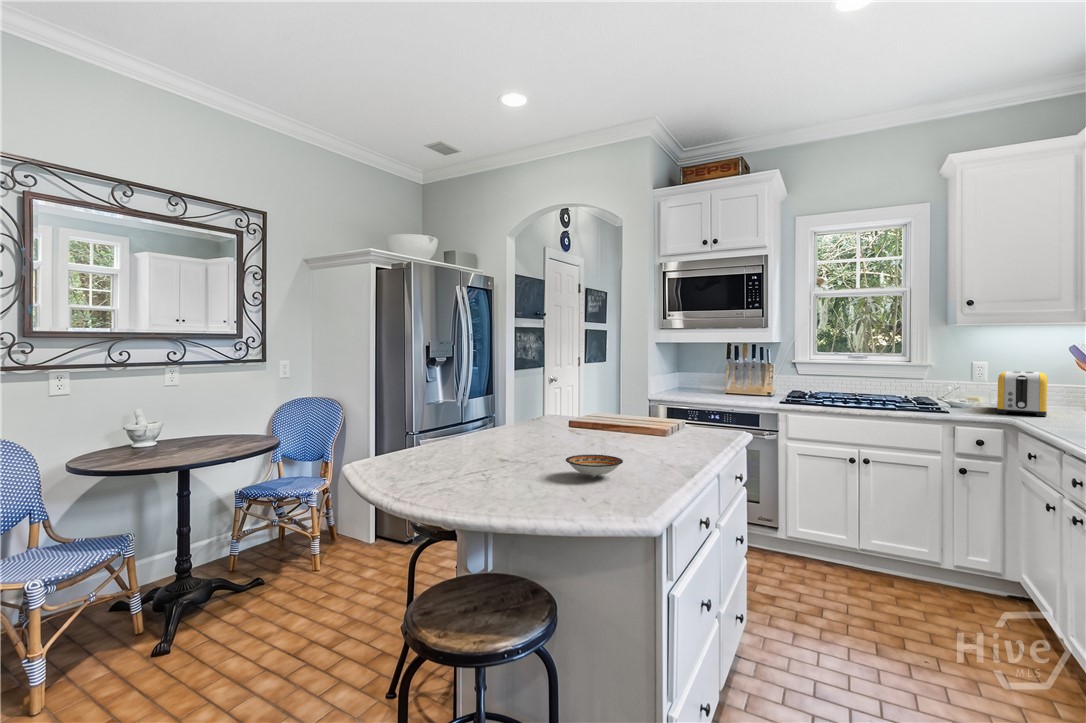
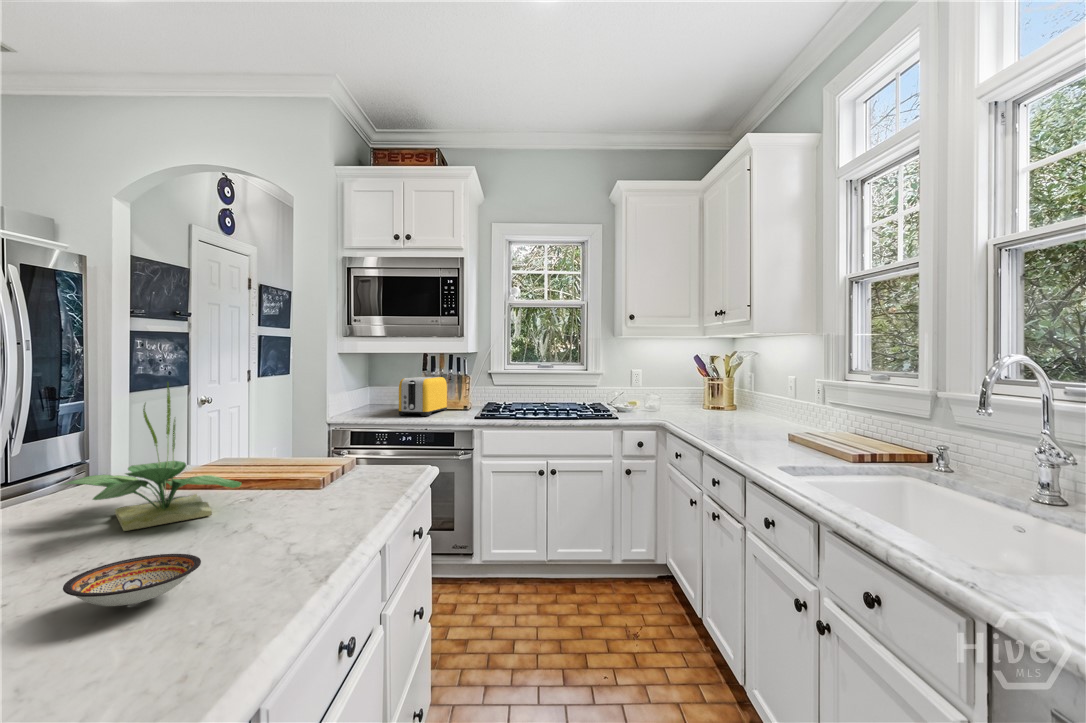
potted plant: none [526,360,625,448] -> present [61,382,242,531]
toaster: present [997,371,1047,416] -> present [399,377,447,416]

